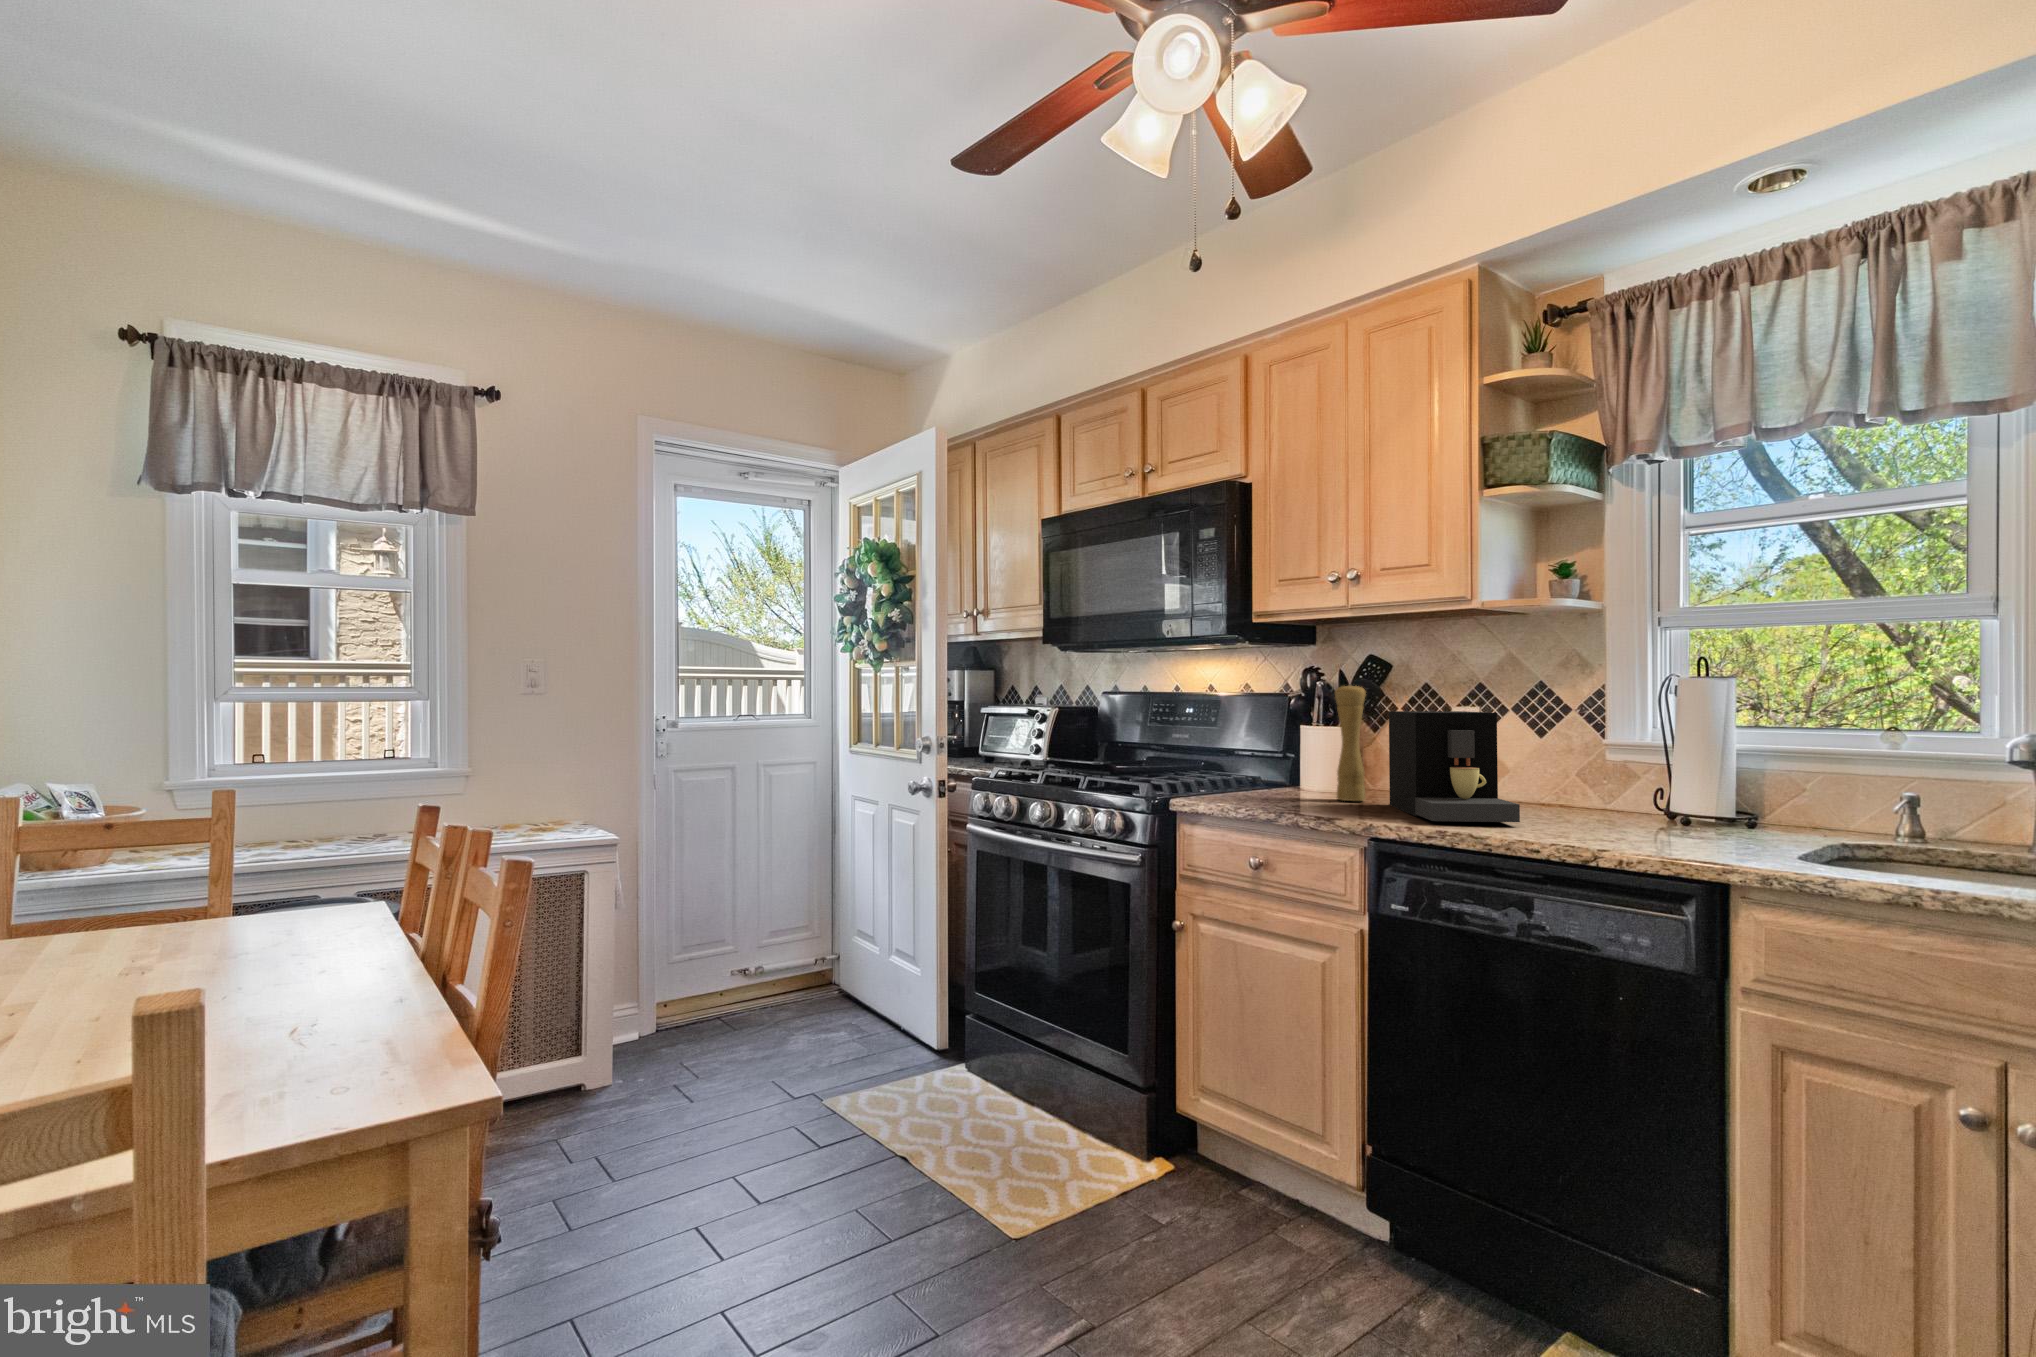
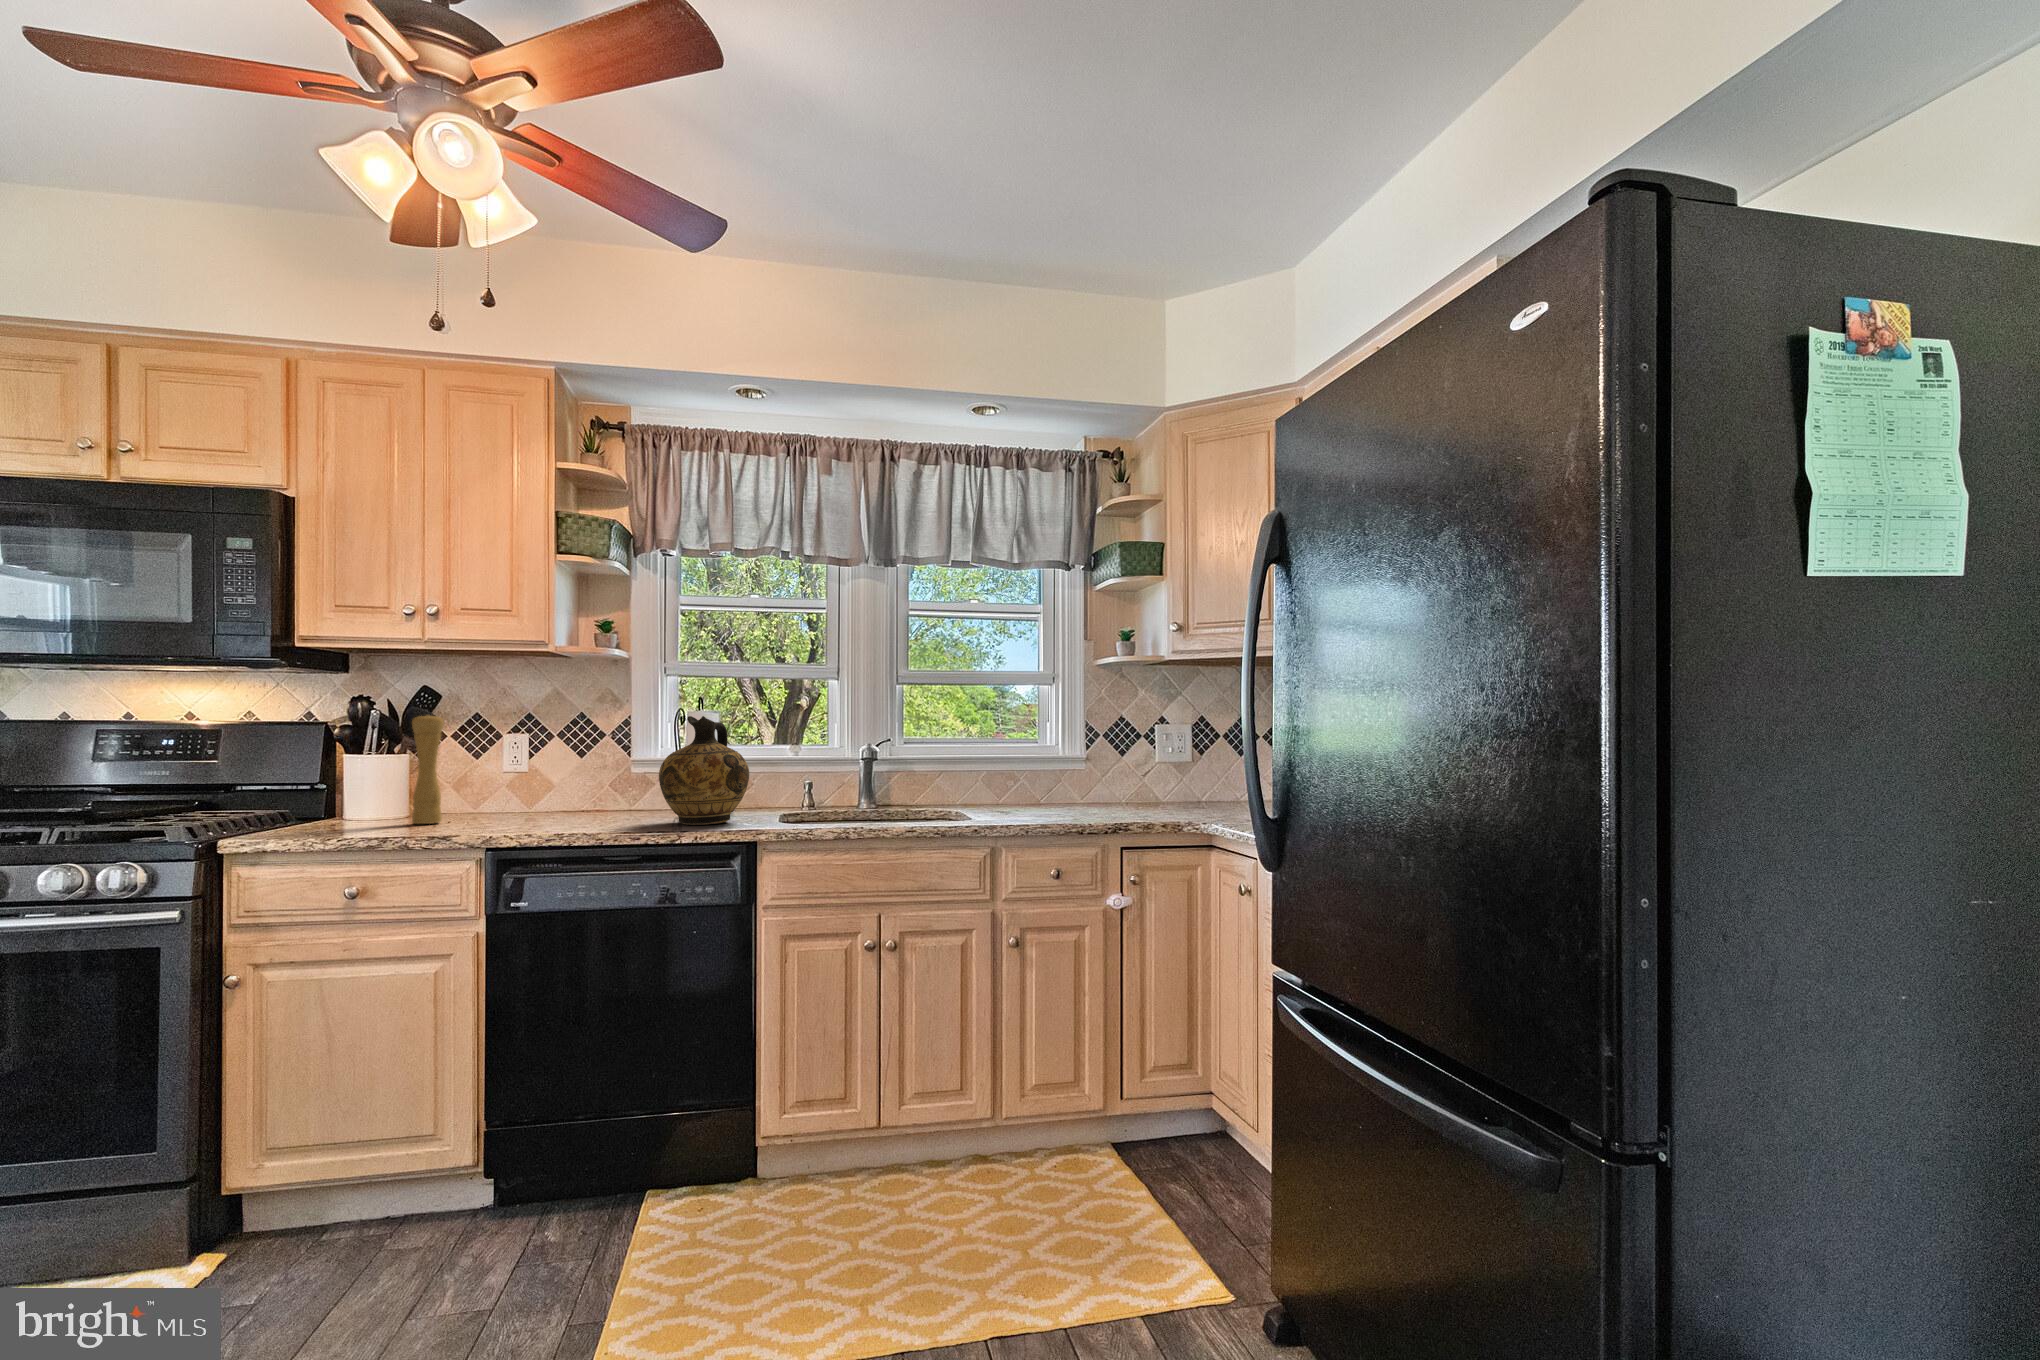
ceramic jug: none [1589,688,1741,848] -> present [659,716,749,825]
coffee maker: present [1389,711,1520,822] -> none [469,737,603,828]

